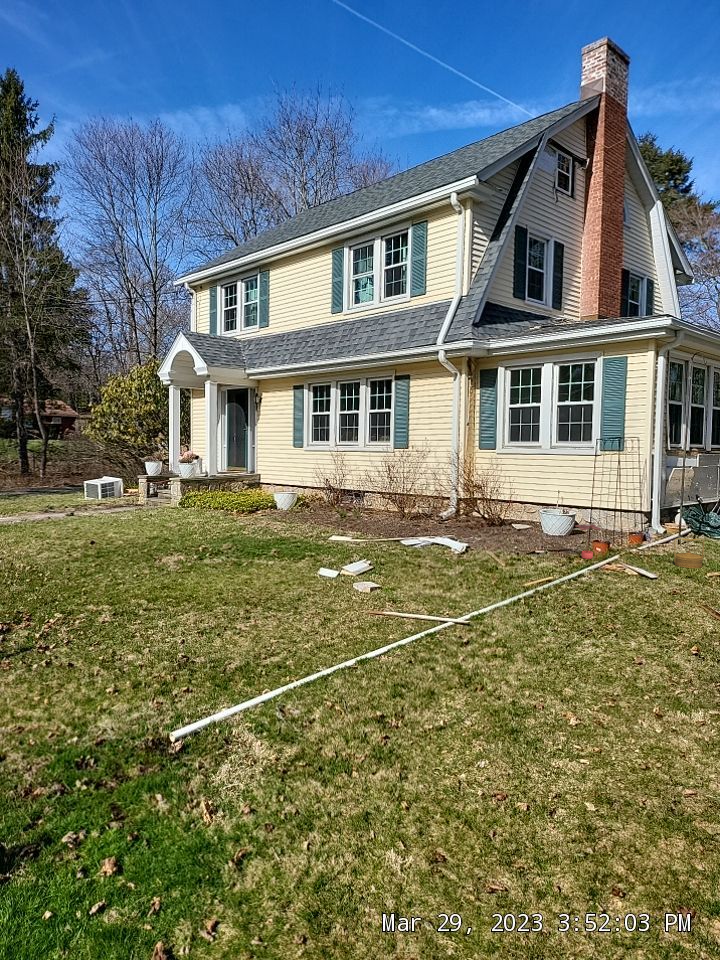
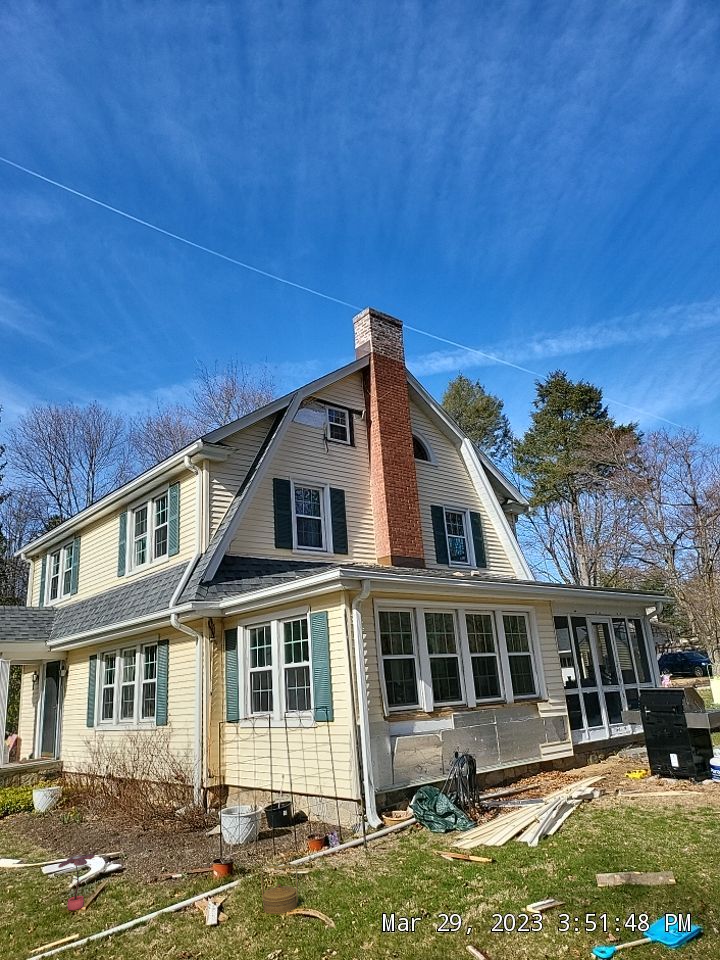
potted plant: present [575,524,600,559] -> present [58,854,95,910]

